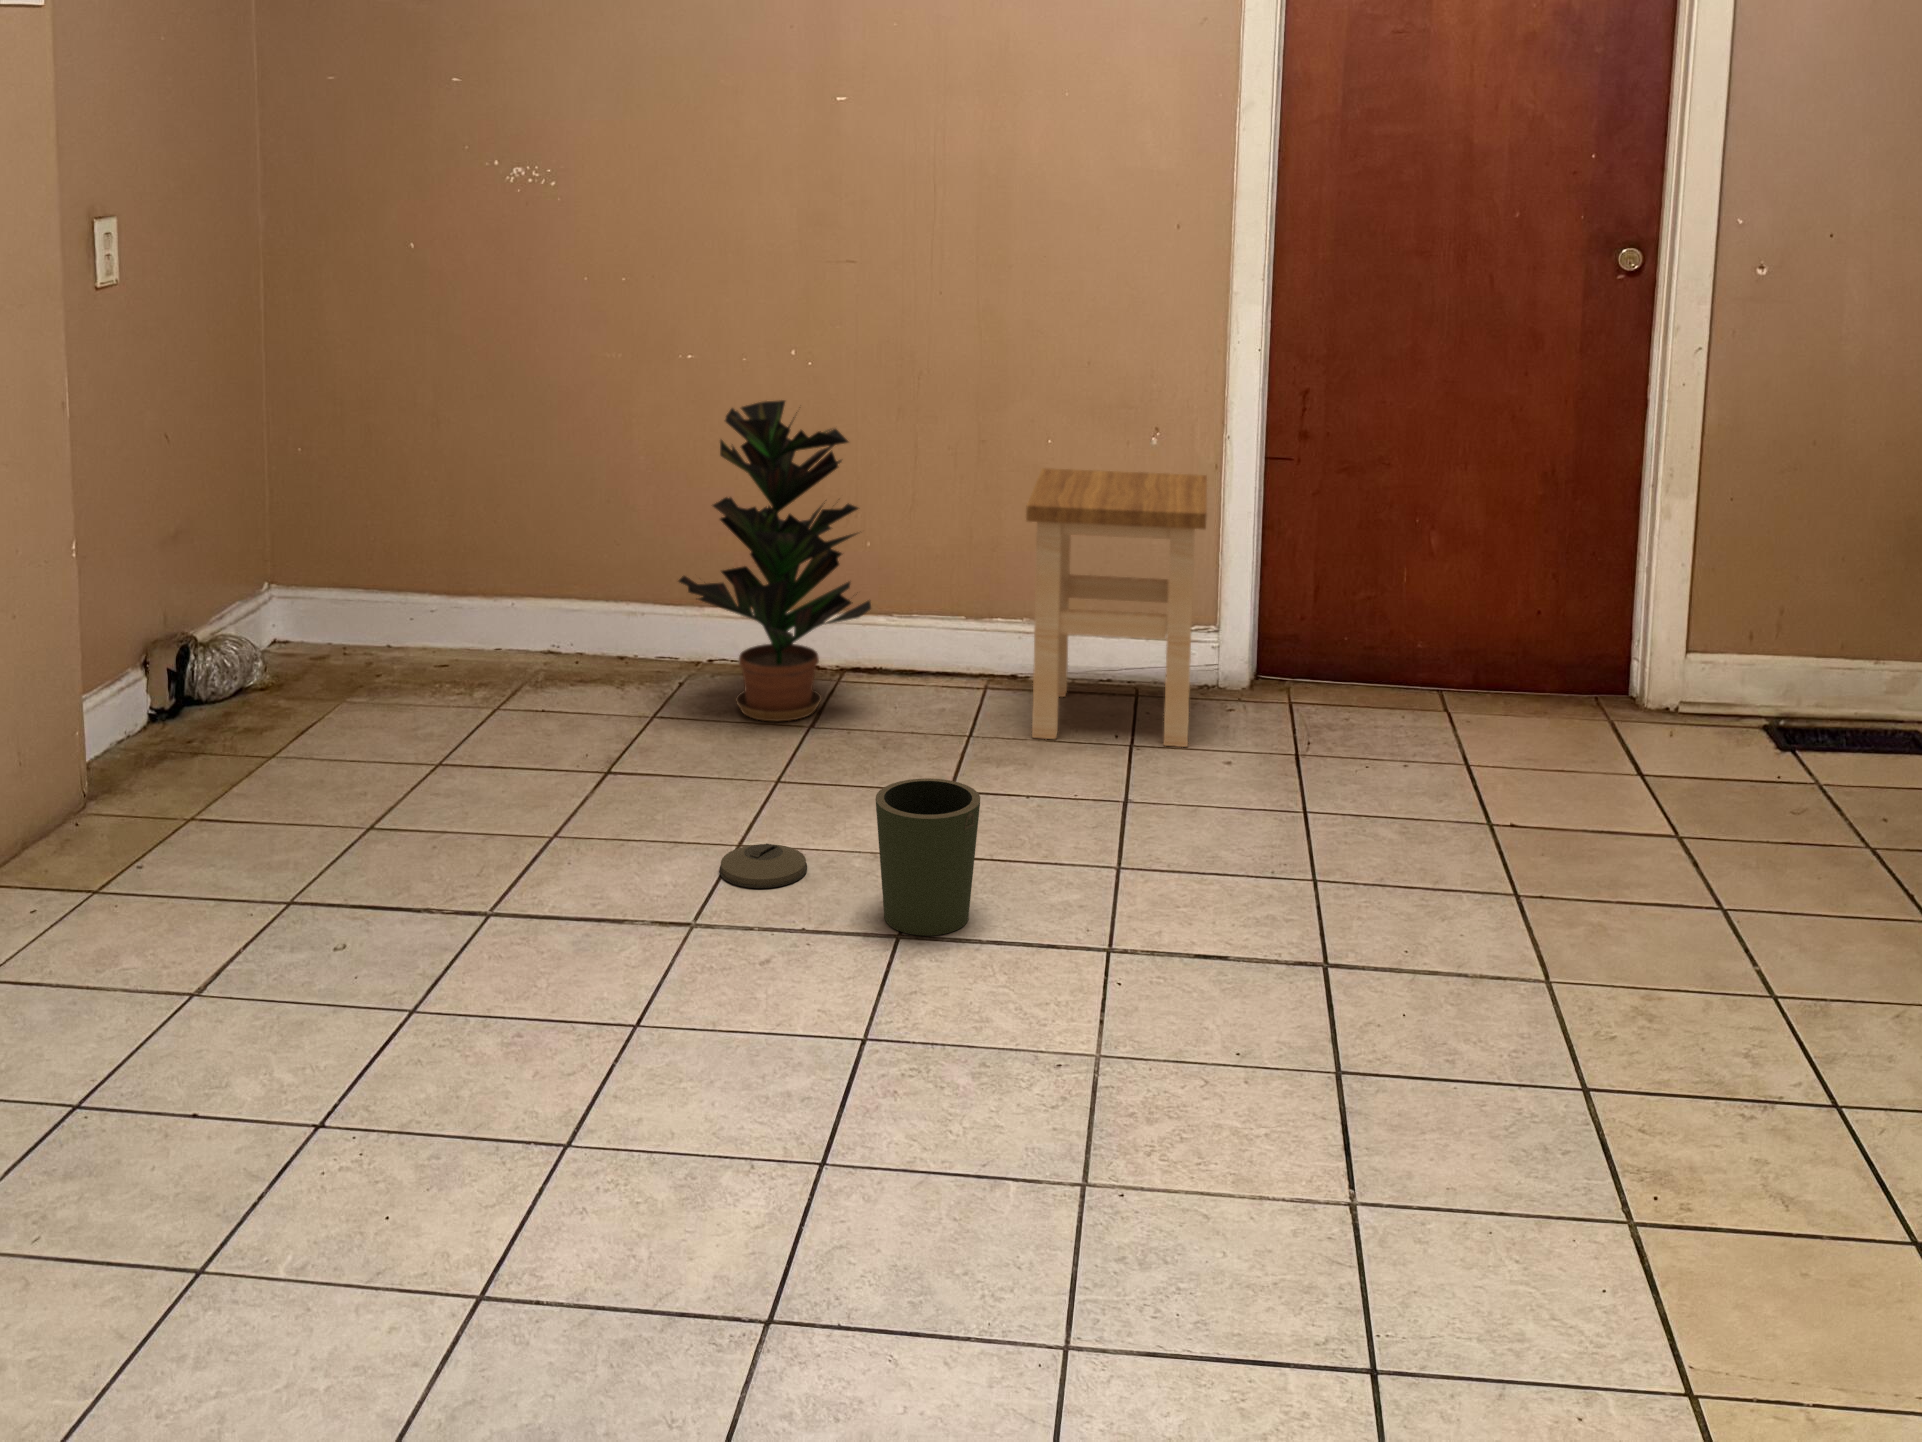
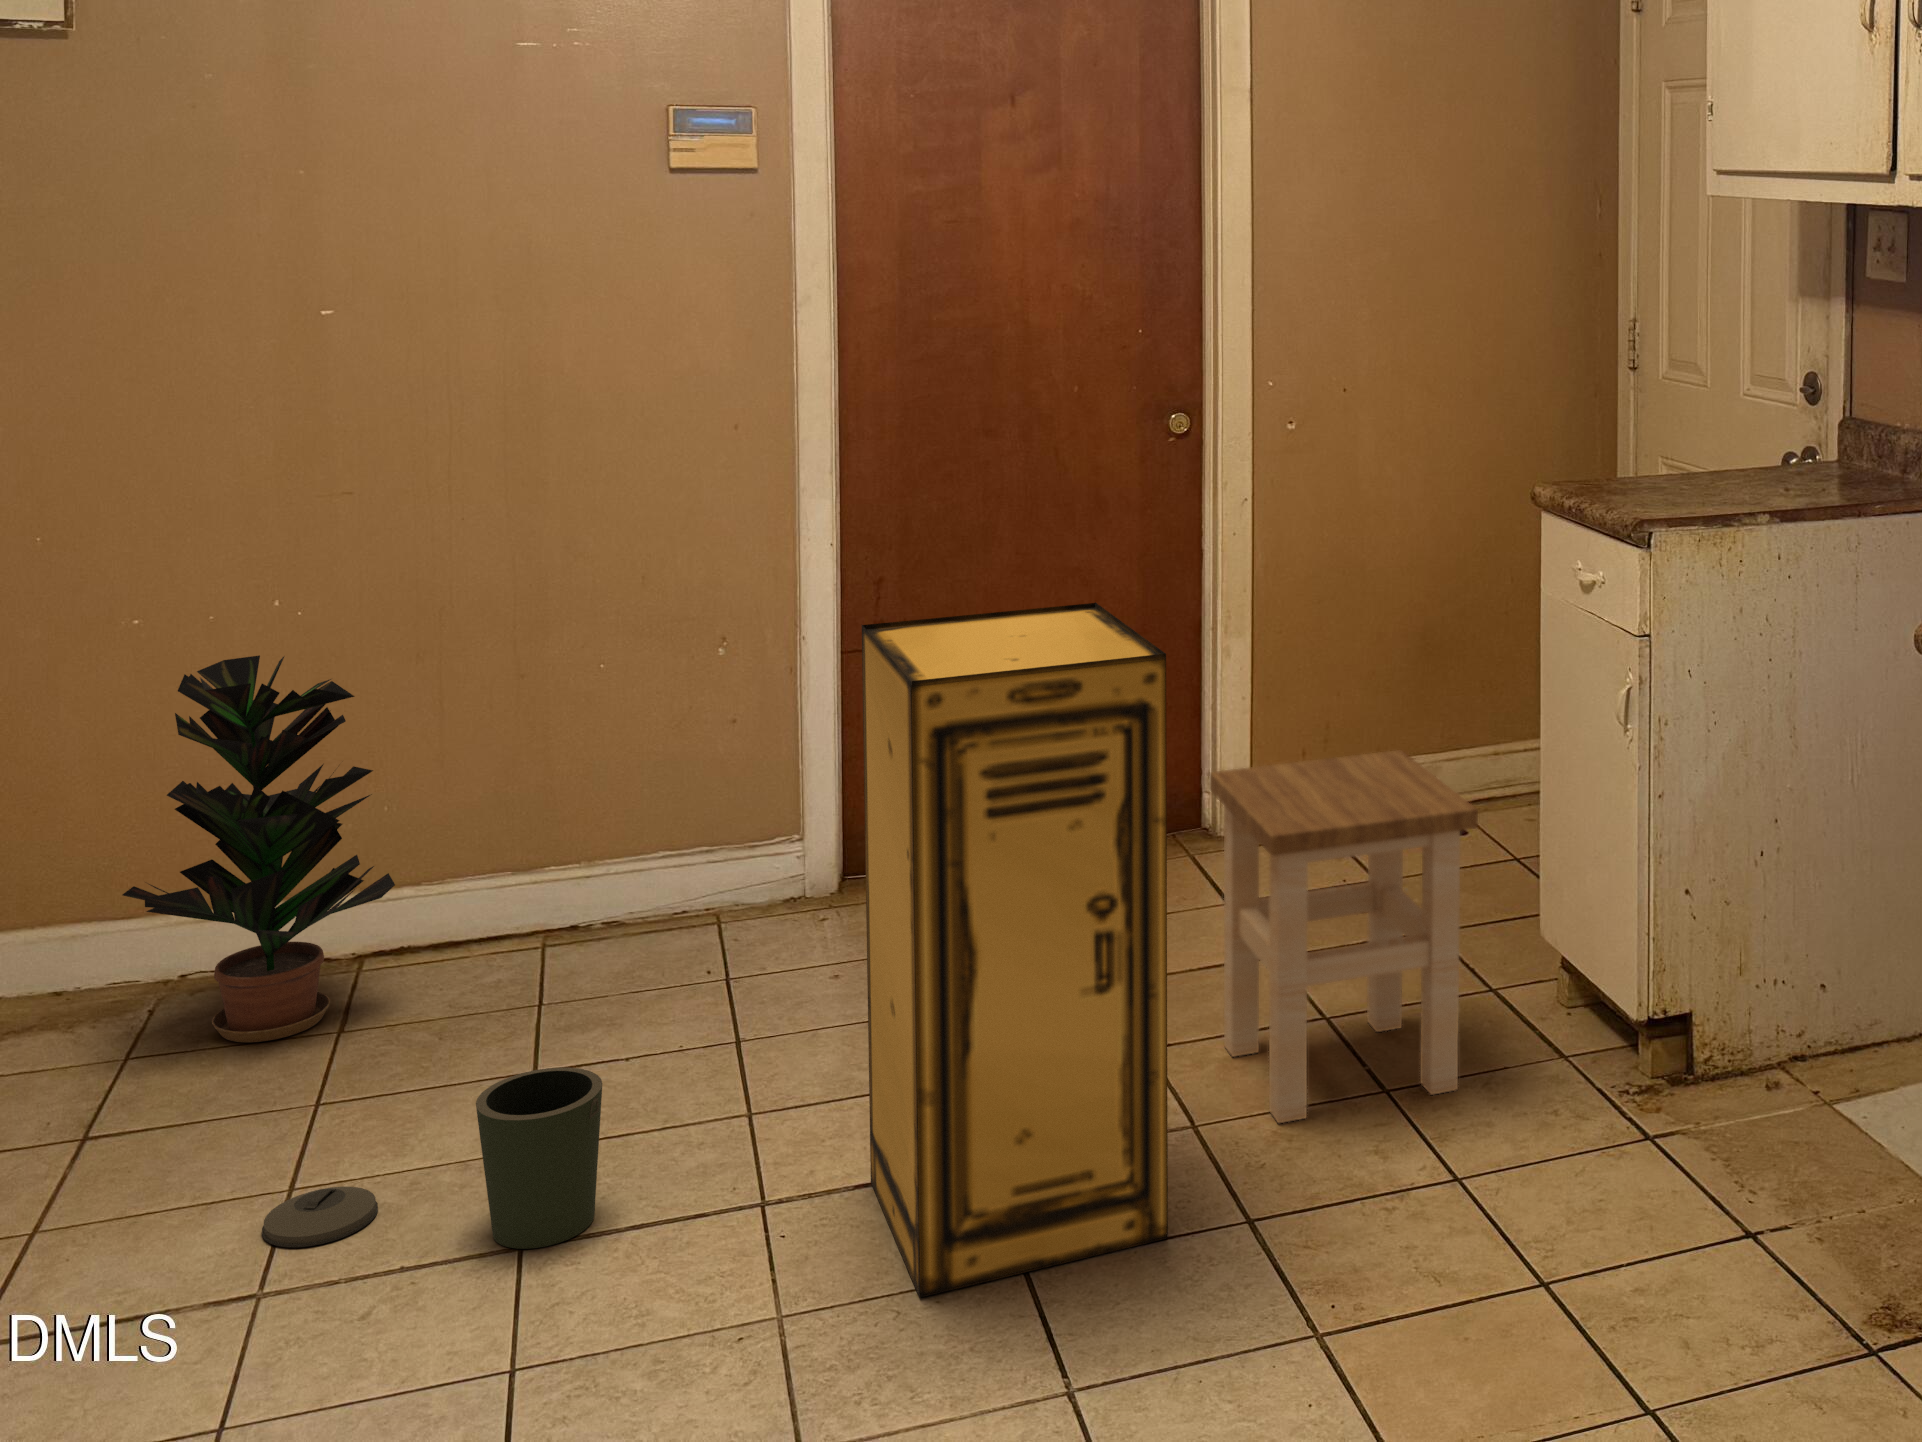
storage cabinet: none [1211,403,1524,1084] -> present [862,602,1168,1297]
stool: present [1026,468,1207,747] -> present [1210,750,1478,1123]

